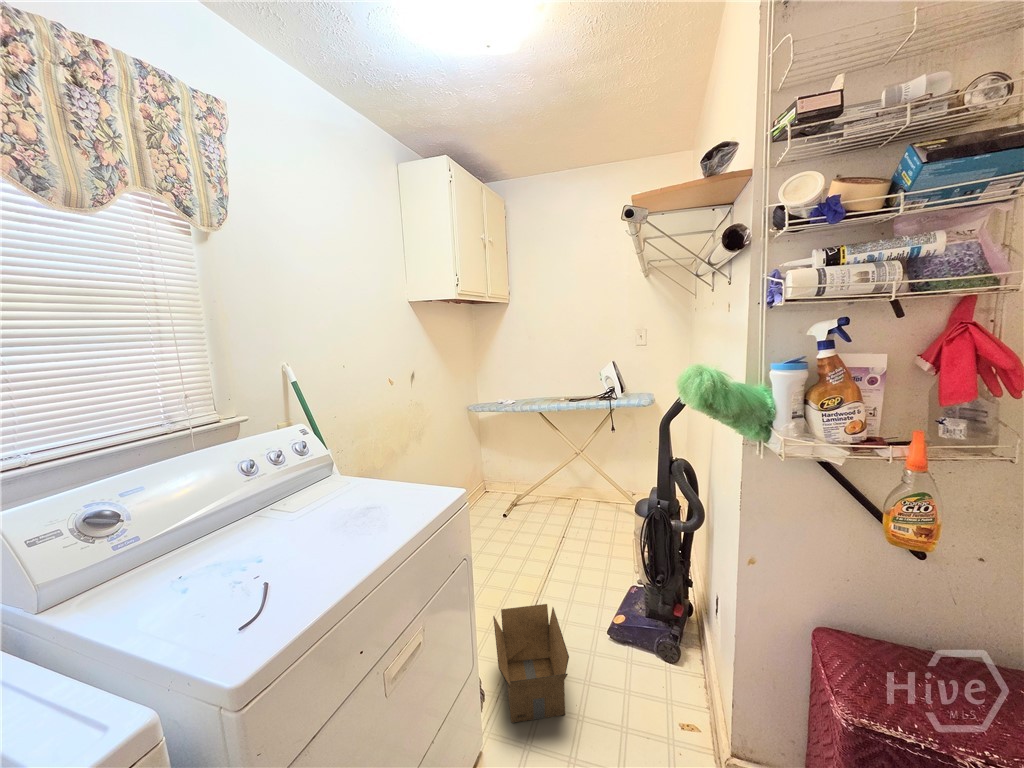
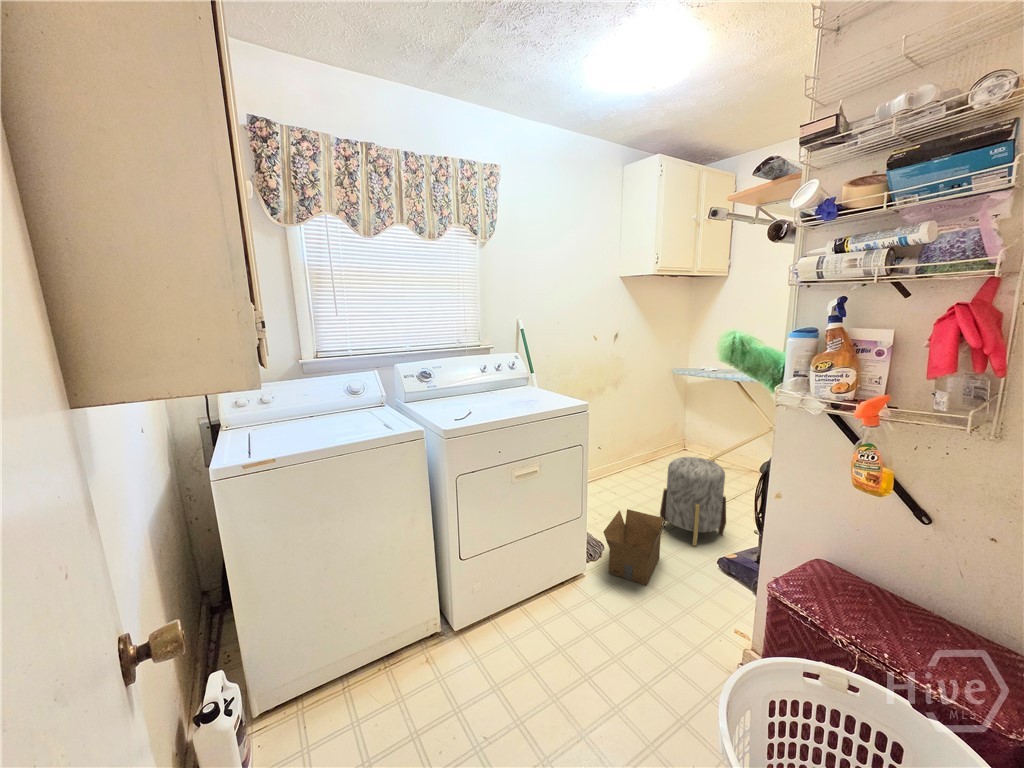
stool: none [519,507,586,617] -> present [660,457,726,546]

